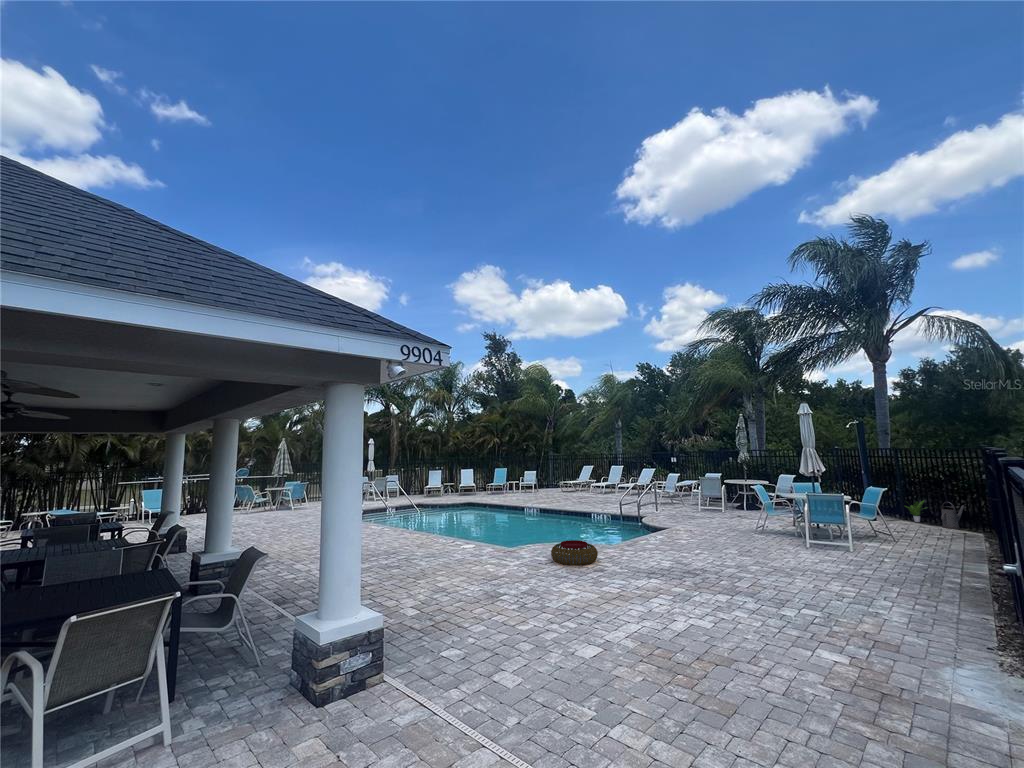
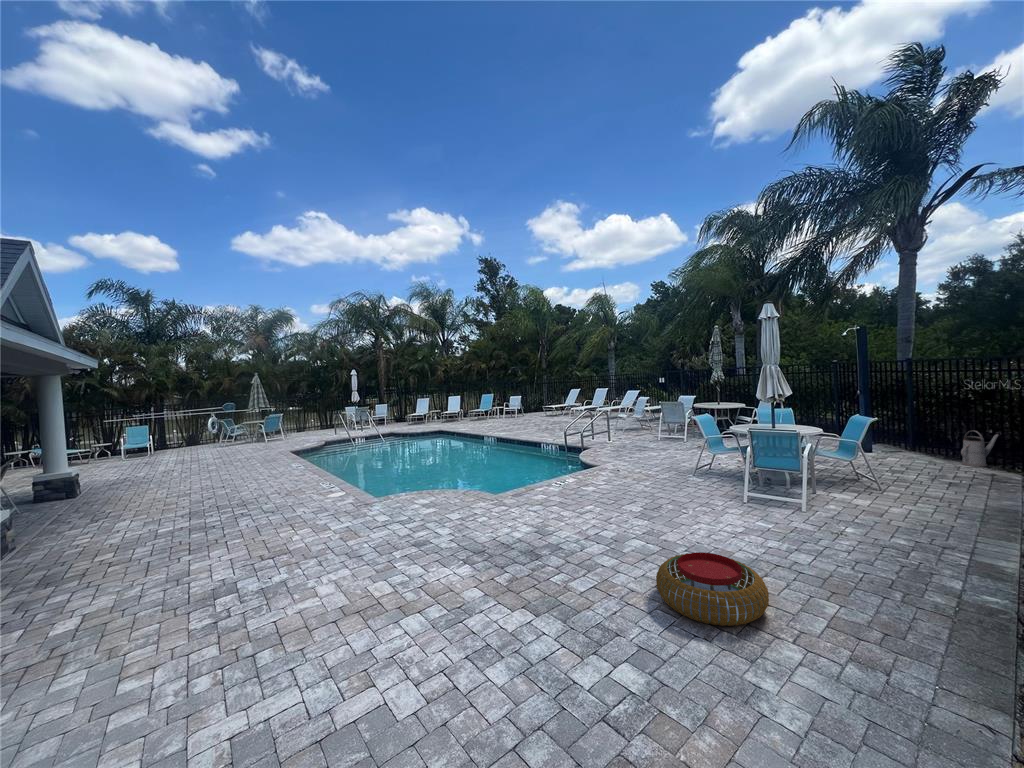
potted plant: present [907,502,922,522] -> none [911,426,947,455]
pouf: present [551,540,598,565] -> present [656,552,769,626]

